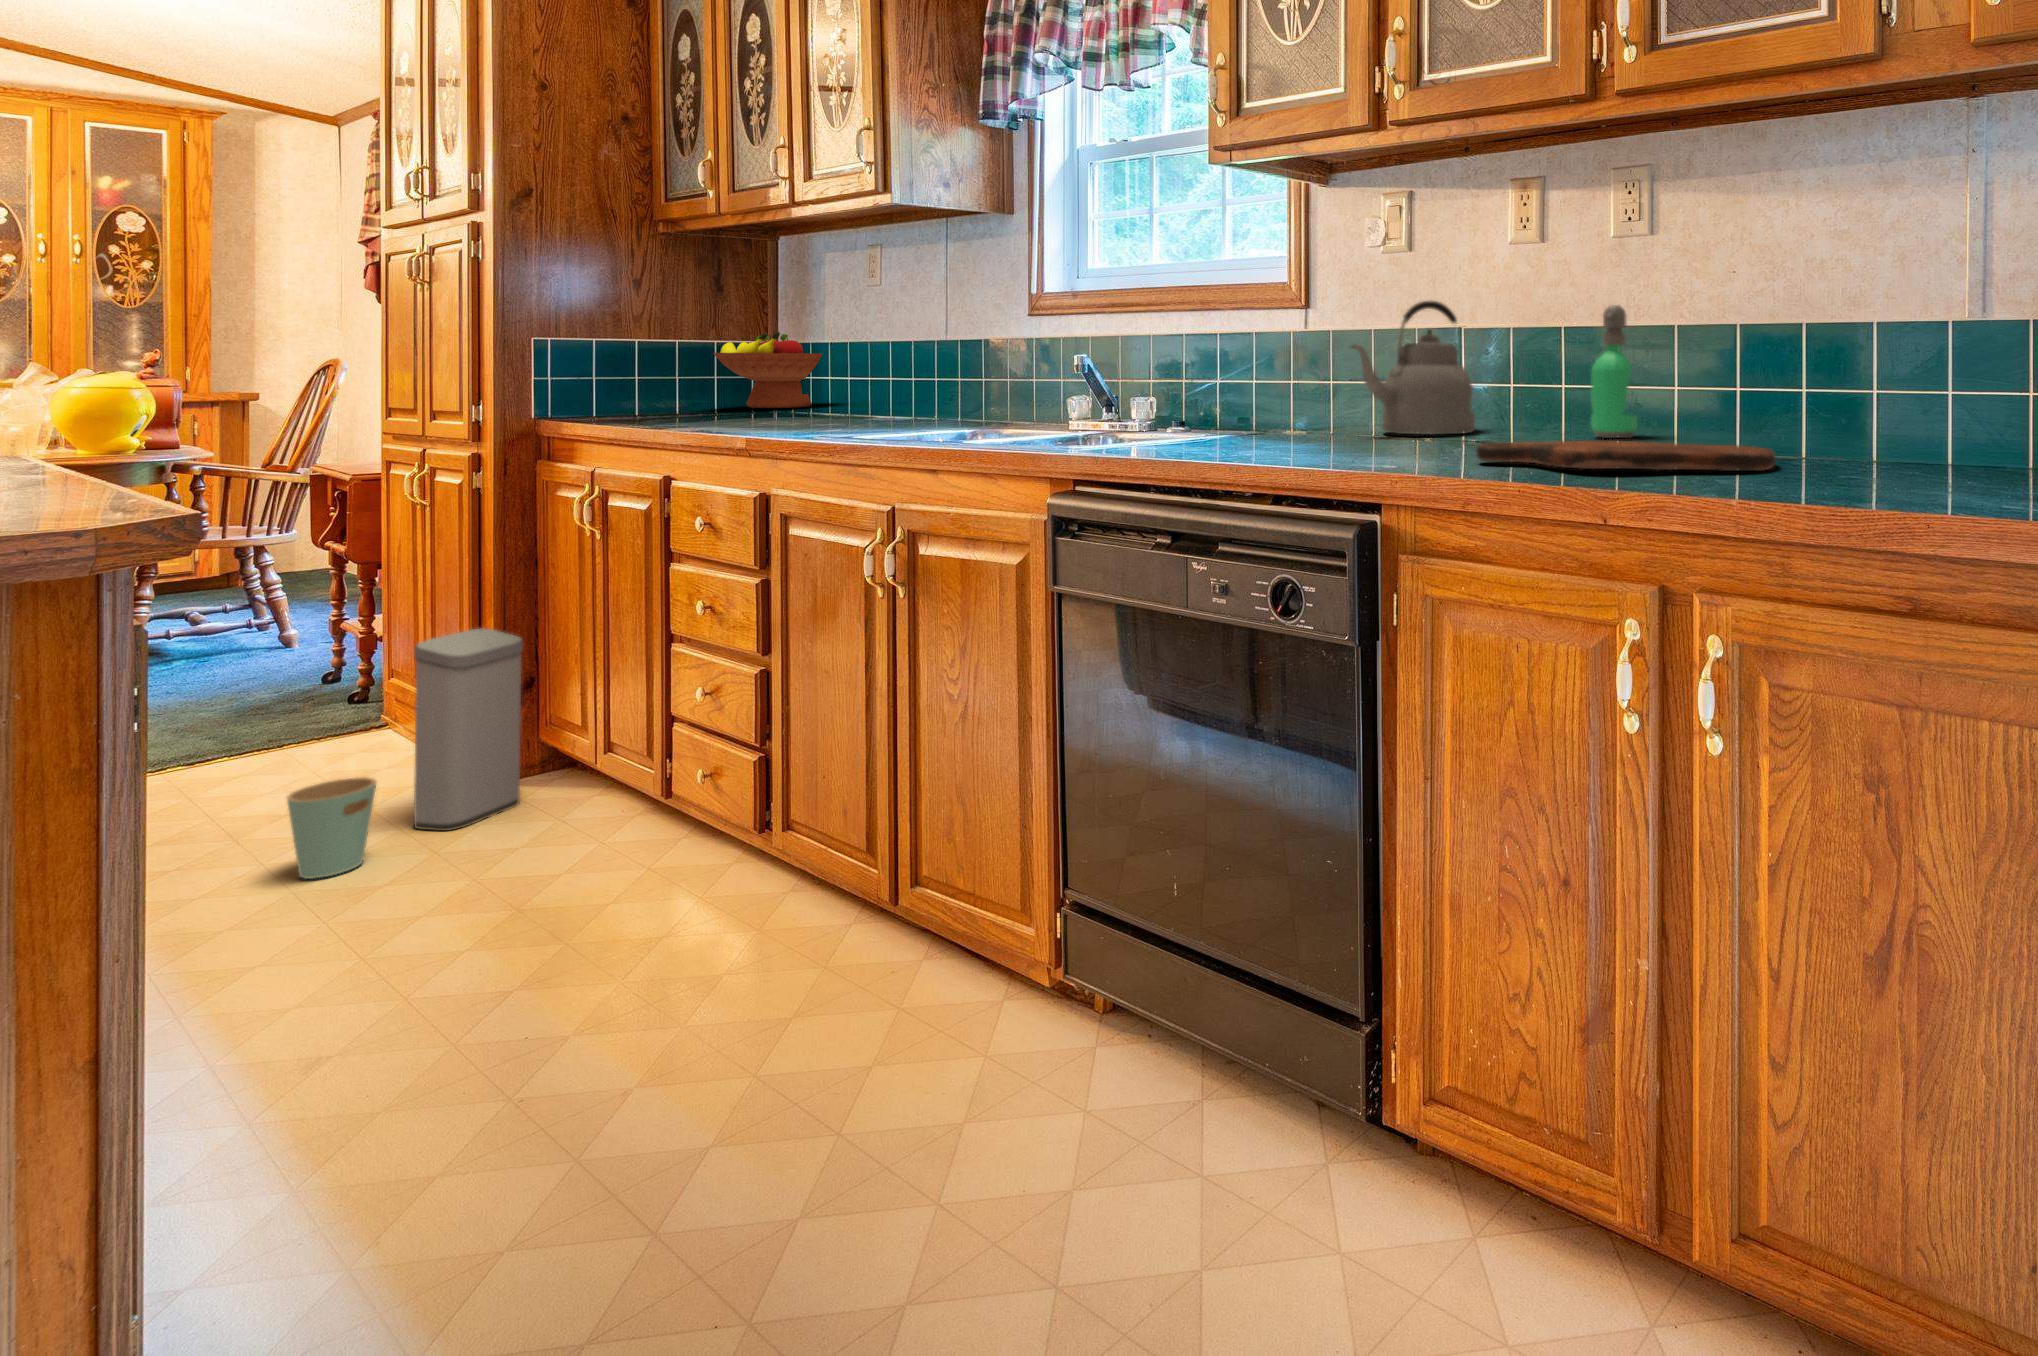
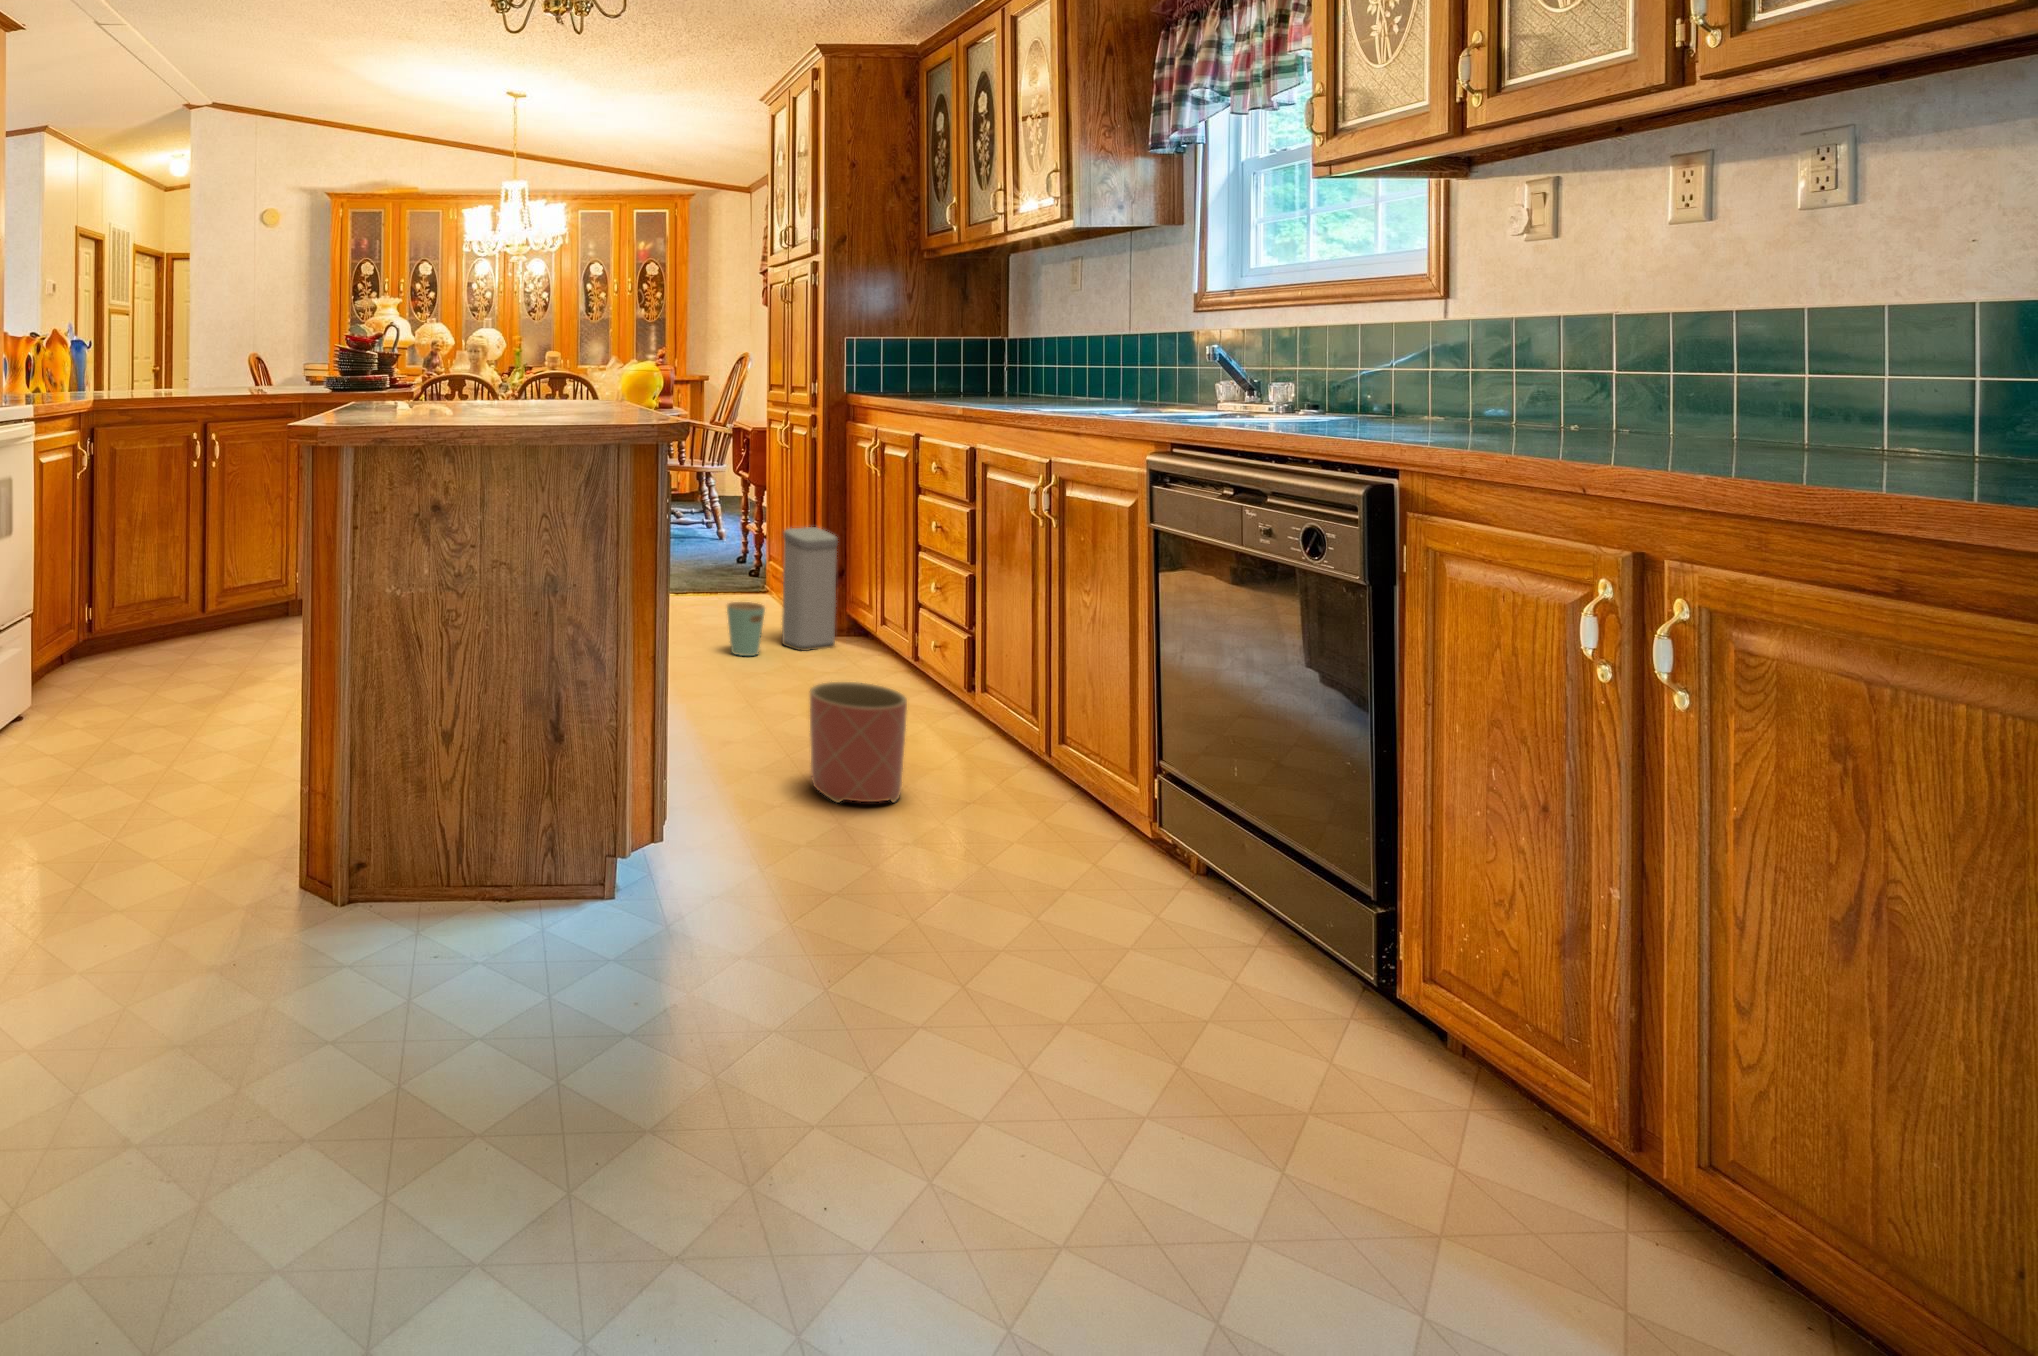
kettle: present [1349,301,1475,435] -> none [1447,293,1622,428]
soap dispenser: present [1591,305,1637,438] -> none [1756,291,1831,439]
fruit bowl: present [713,331,822,408] -> none [954,332,1048,392]
cutting board: present [1476,440,1775,471] -> none [1523,427,1909,467]
planter: none [481,905,680,1154] -> present [810,682,907,803]

